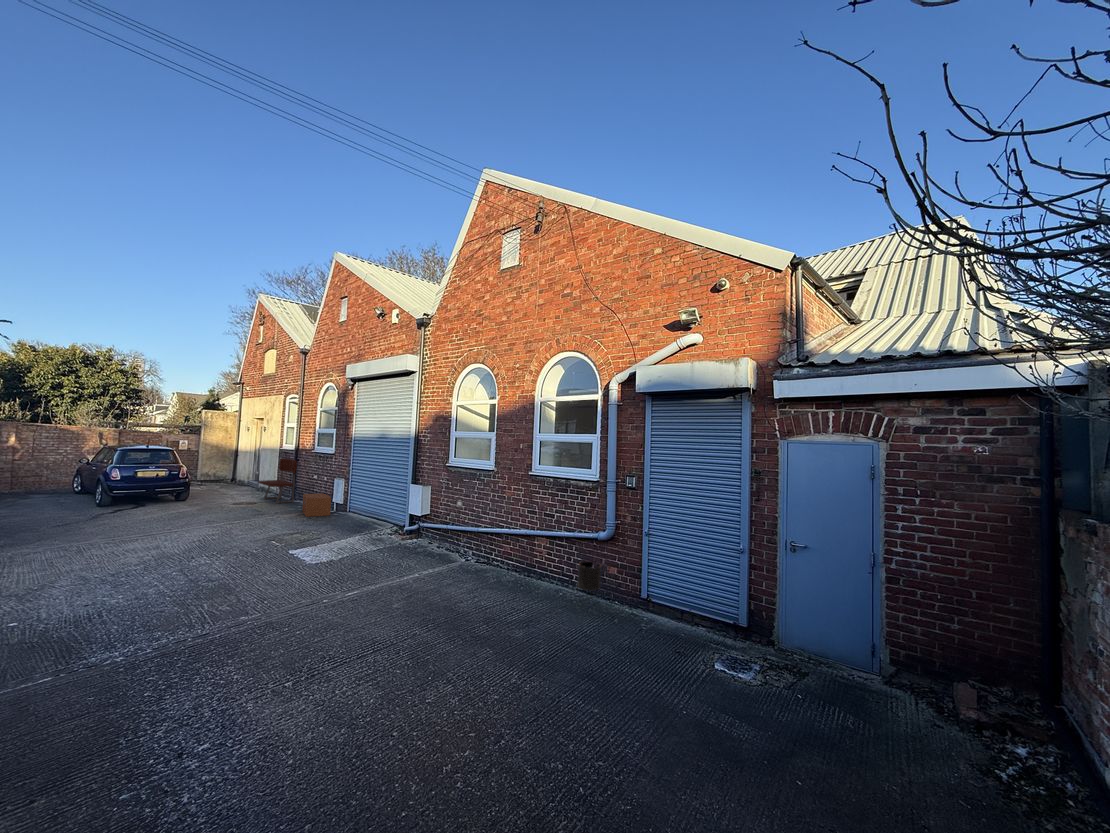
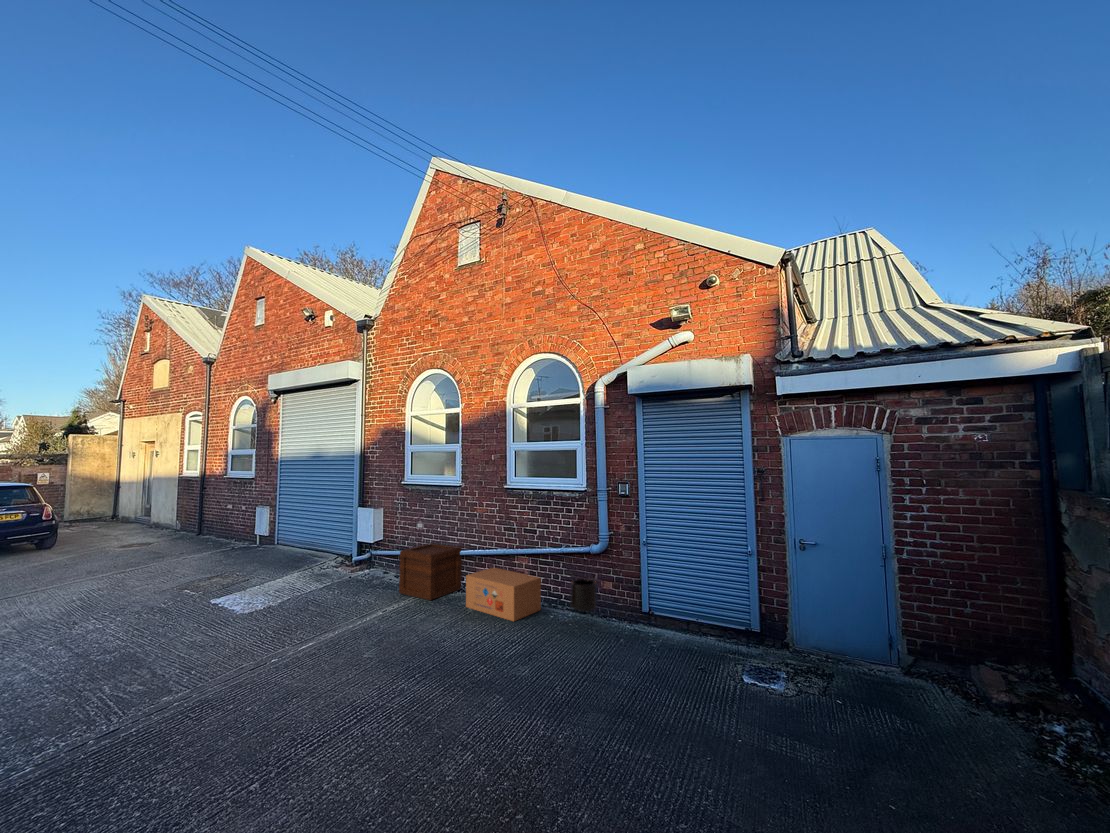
bench: present [258,458,297,503] -> none [153,488,204,542]
cardboard box: present [302,493,331,517] -> present [466,568,541,621]
wooden crate: none [436,519,492,569] -> present [399,543,462,600]

